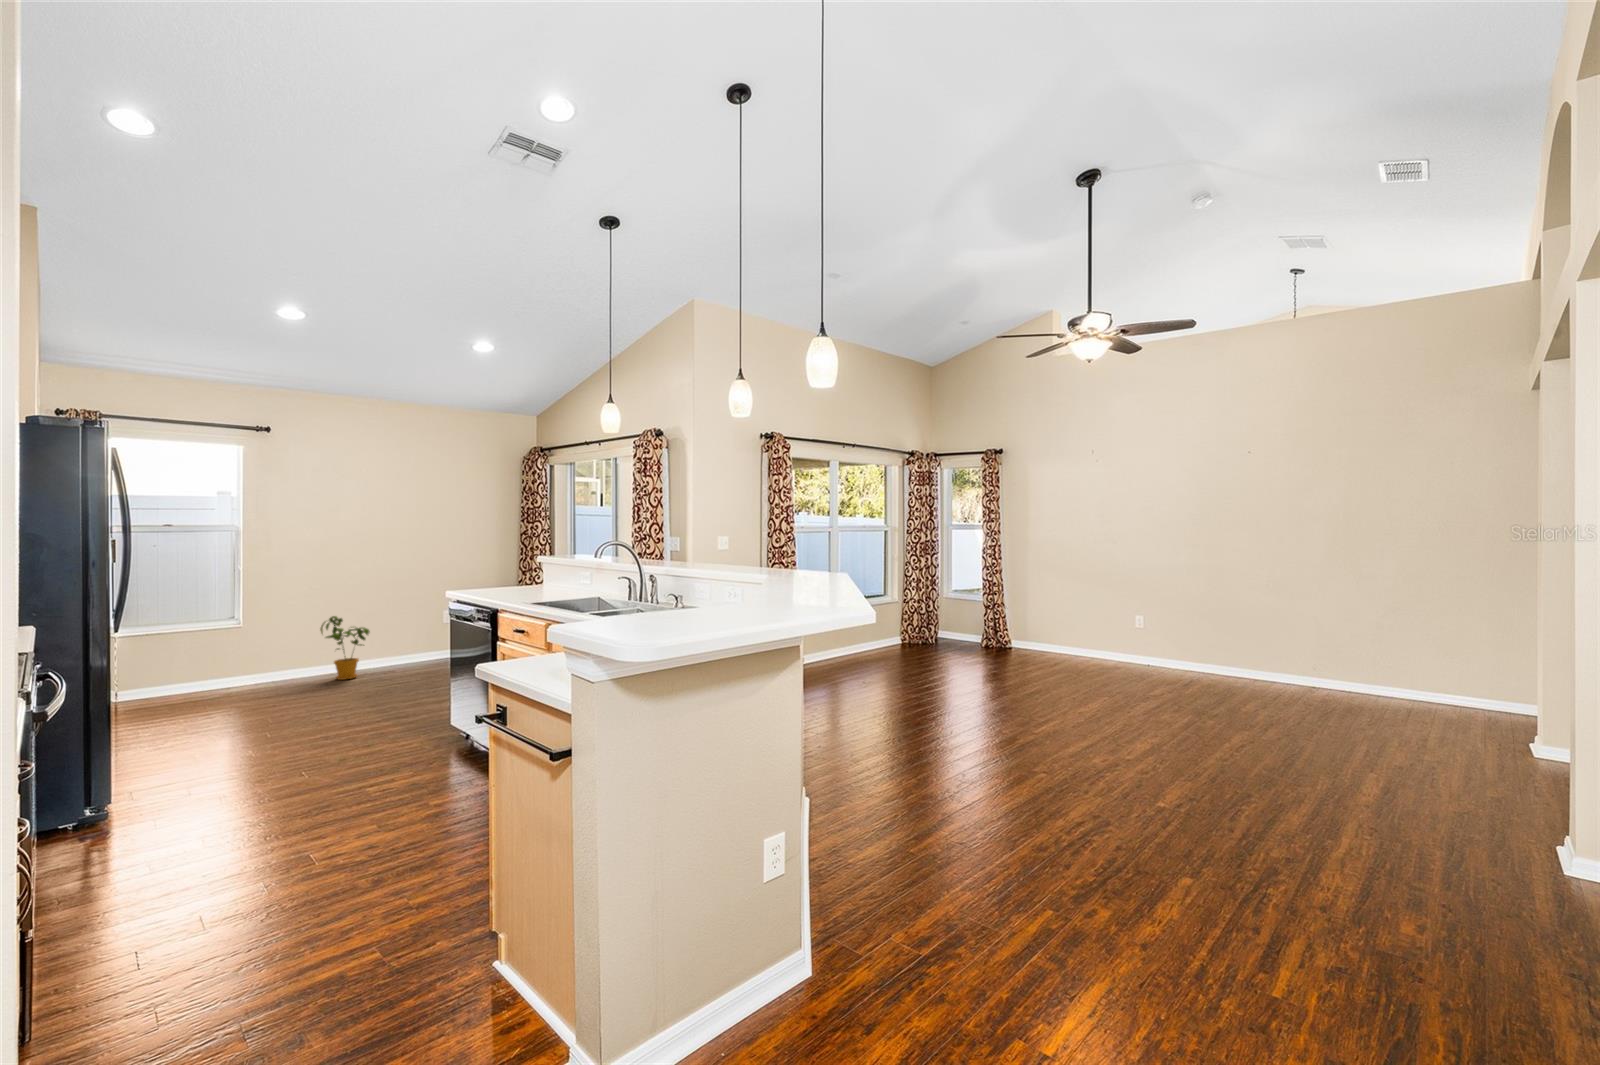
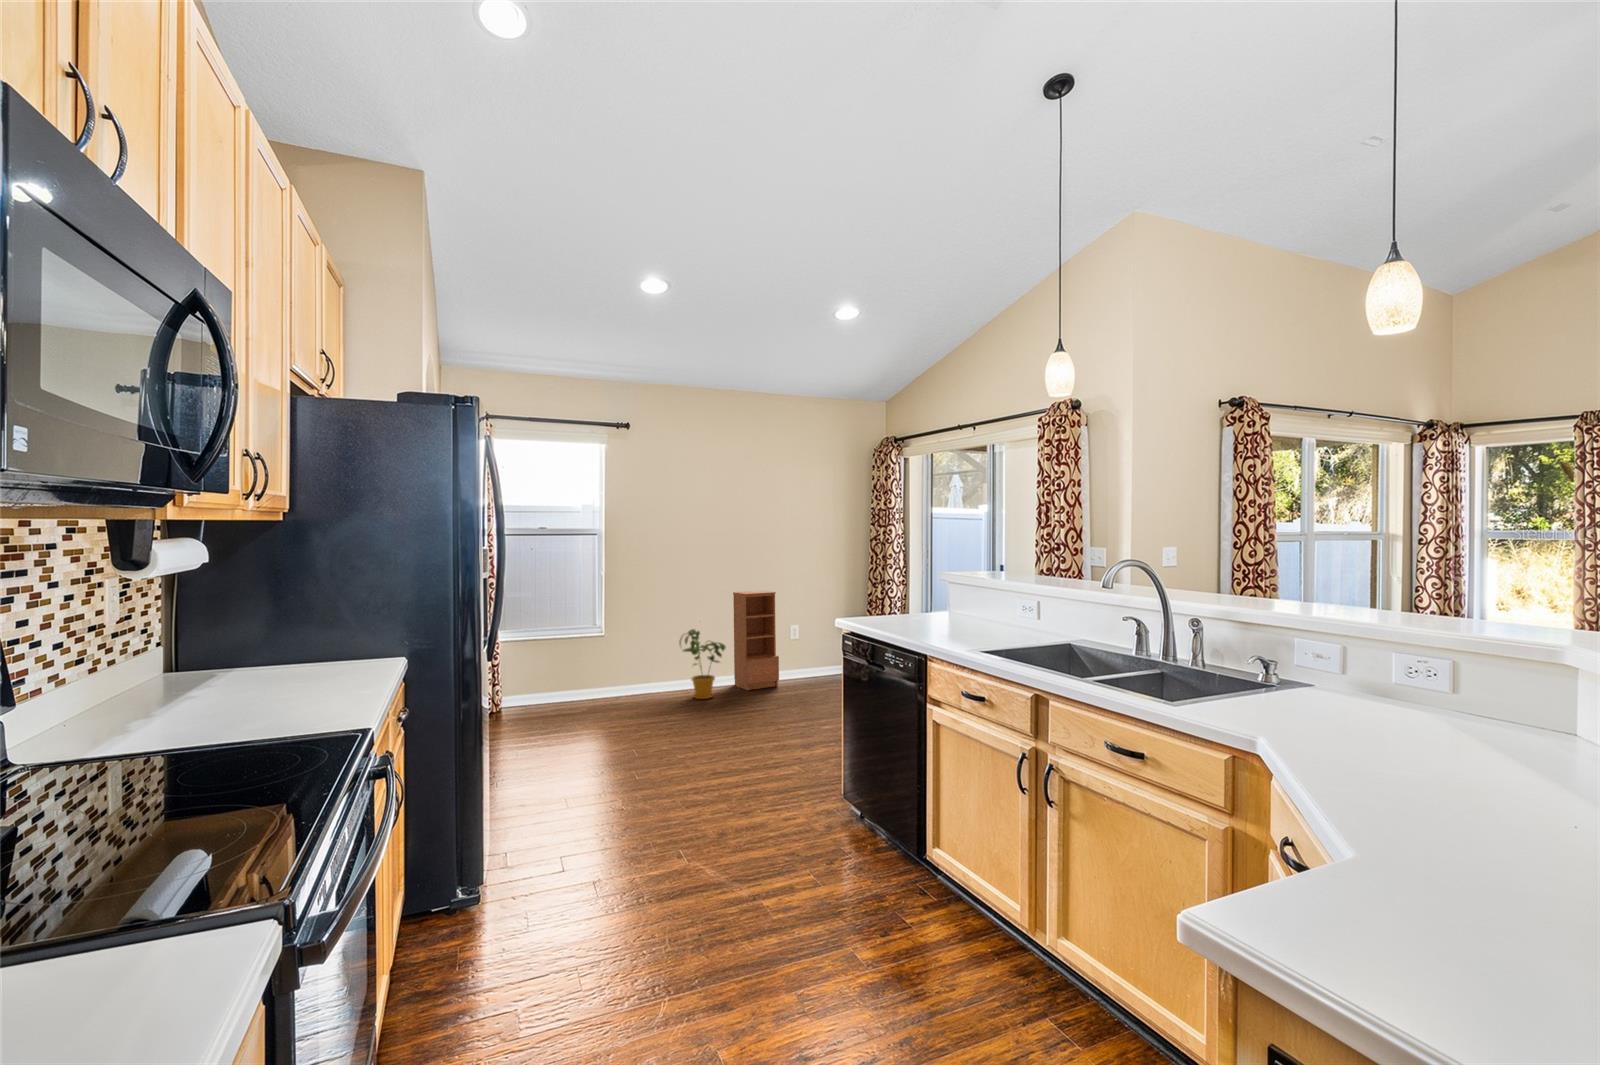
bookcase: none [380,581,427,670] -> present [733,591,779,691]

